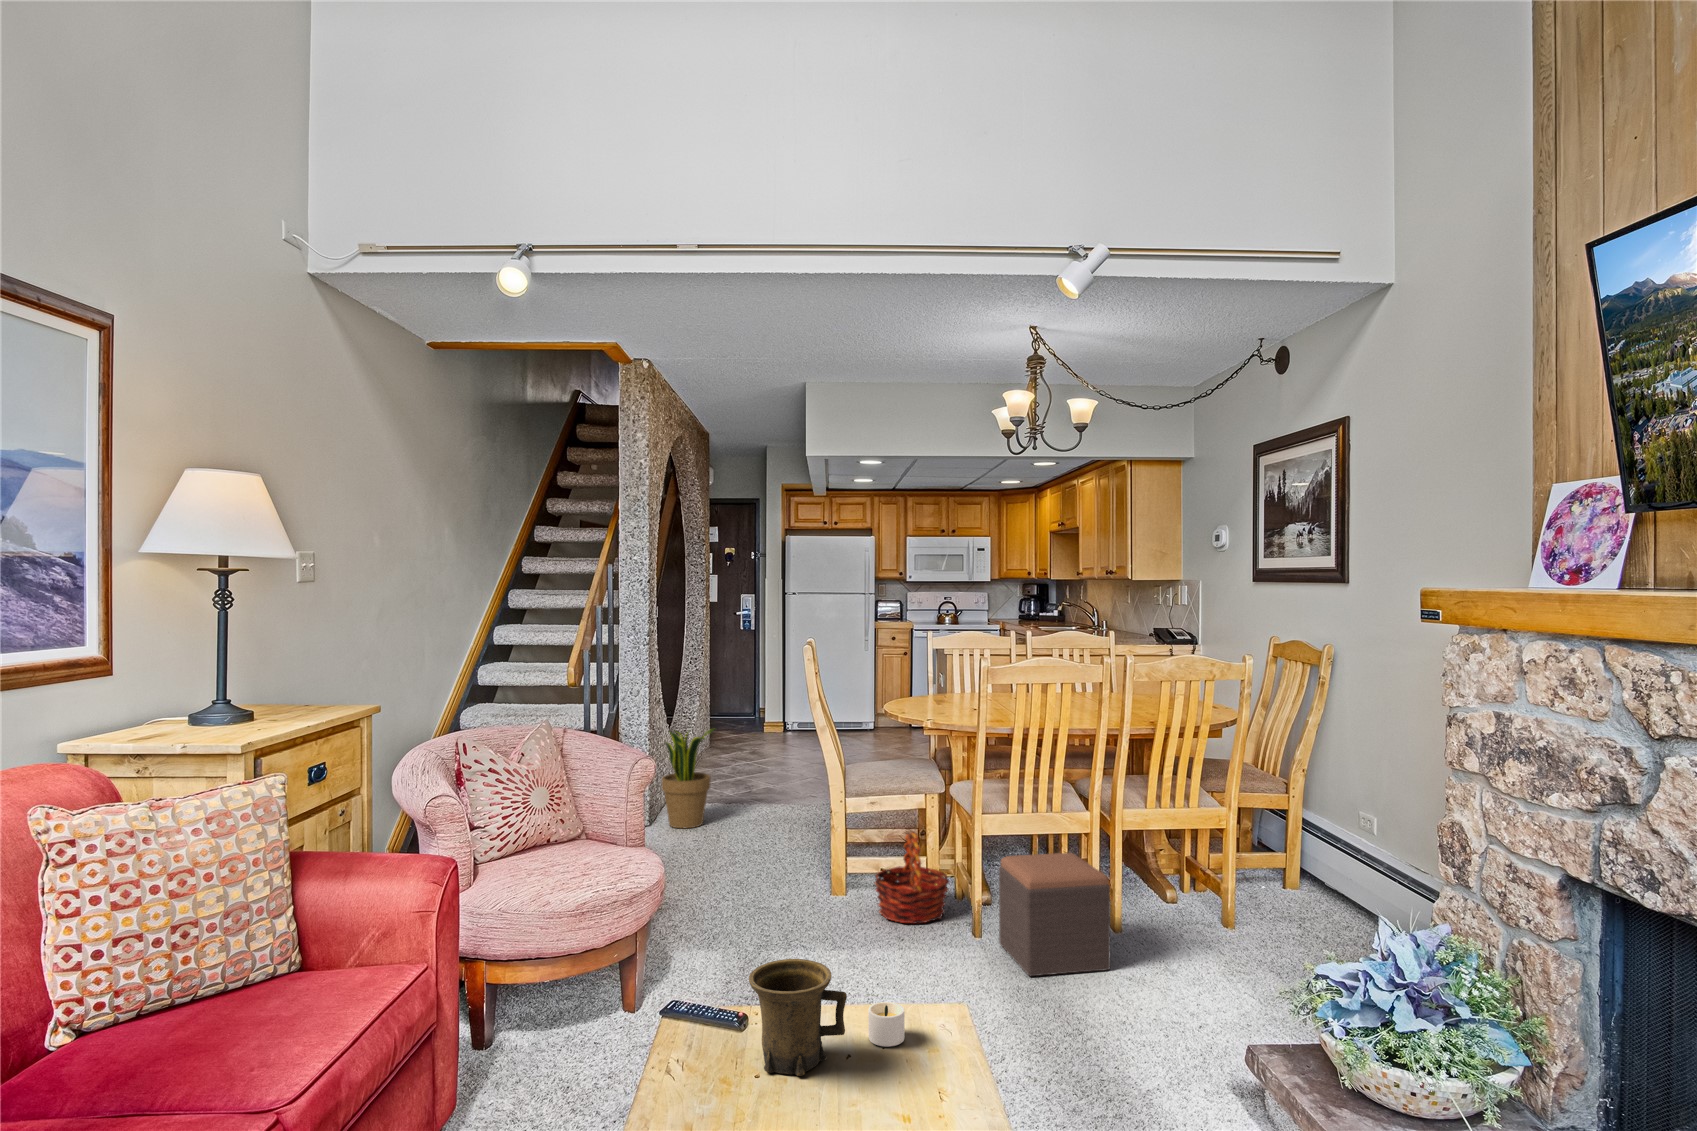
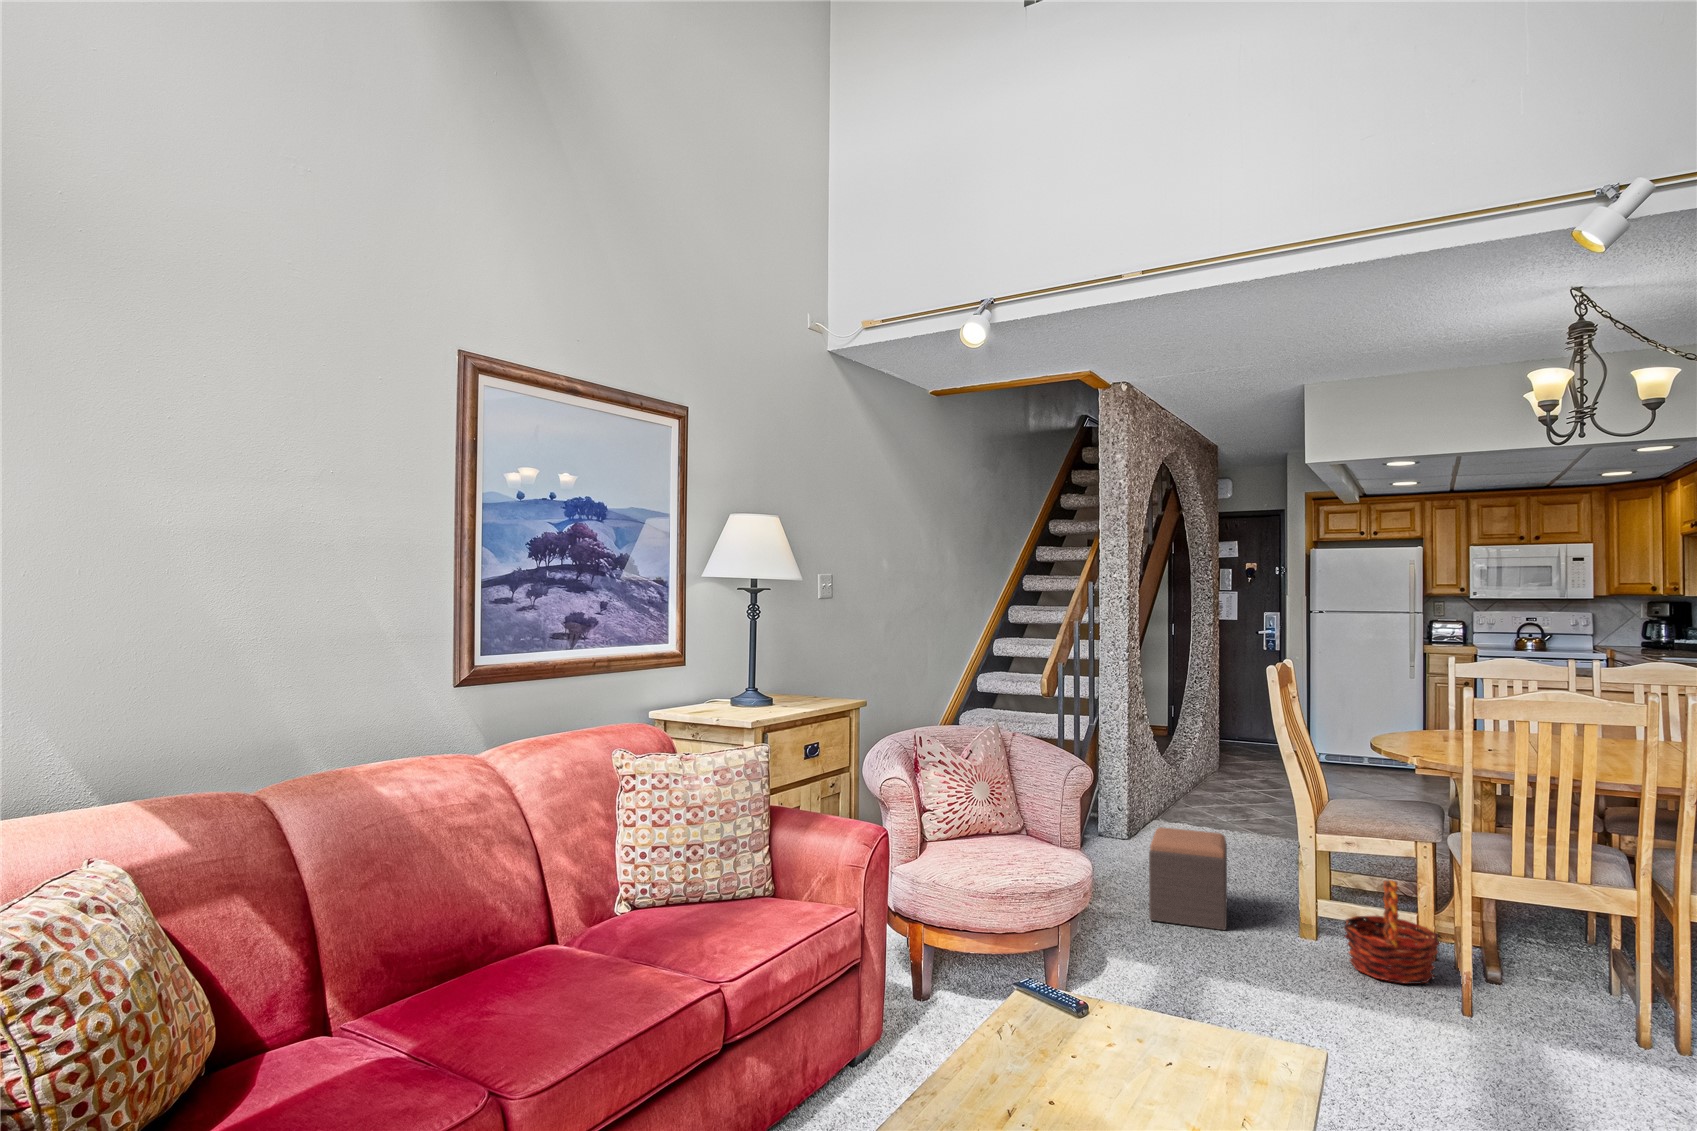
potted plant: present [662,729,714,828] -> none [1144,741,1200,841]
footstool: present [999,853,1110,976] -> present [1149,827,1227,930]
mug: present [749,959,847,1076] -> none [1075,967,1172,1082]
candle: present [868,1002,905,1047] -> none [1206,1035,1264,1083]

